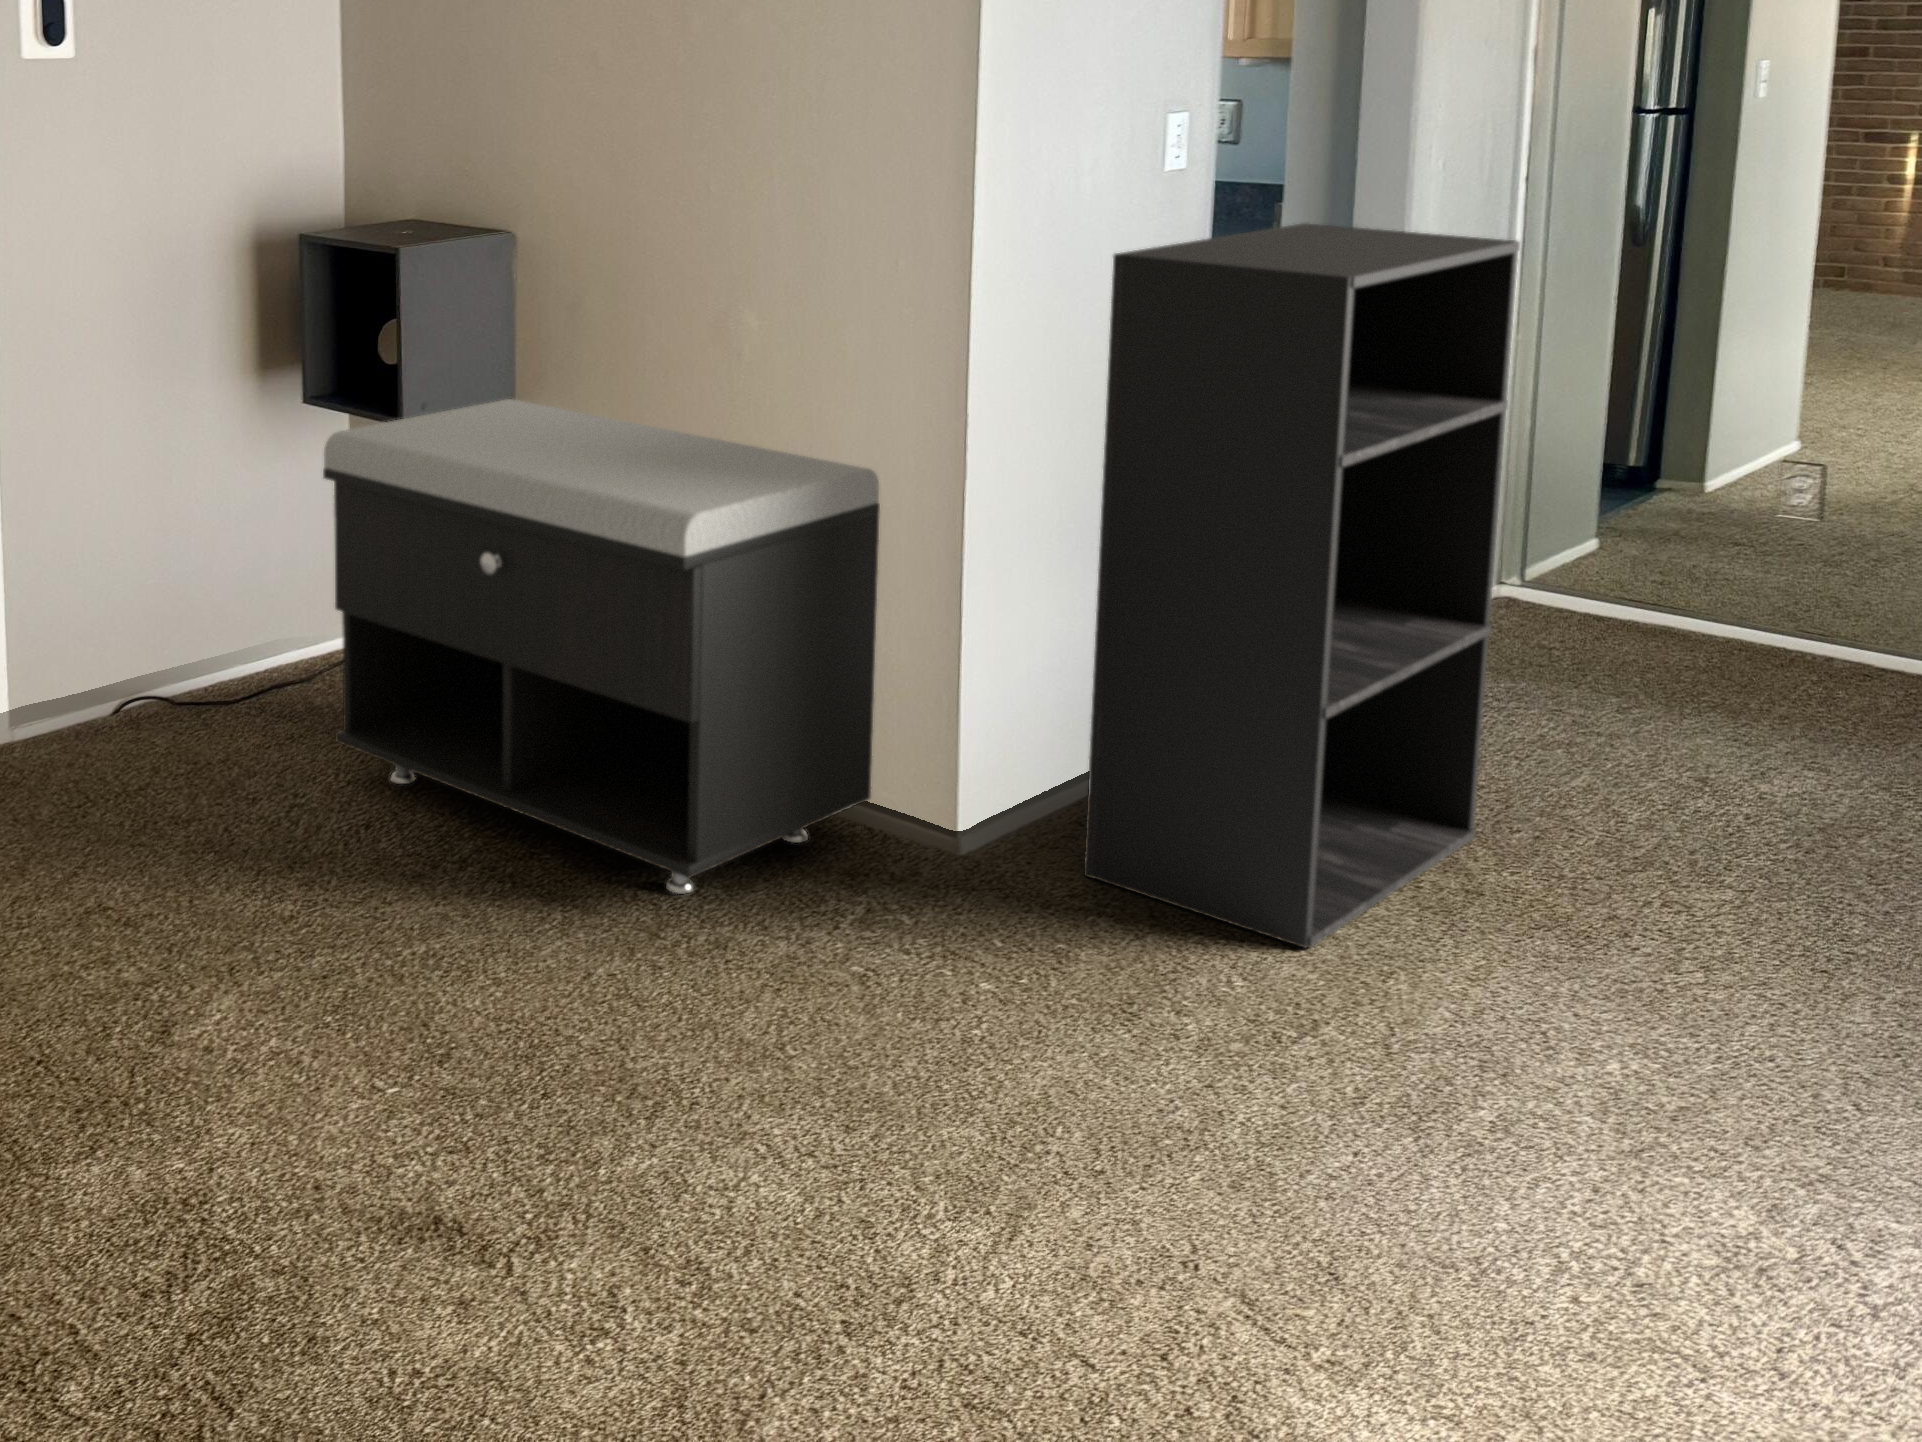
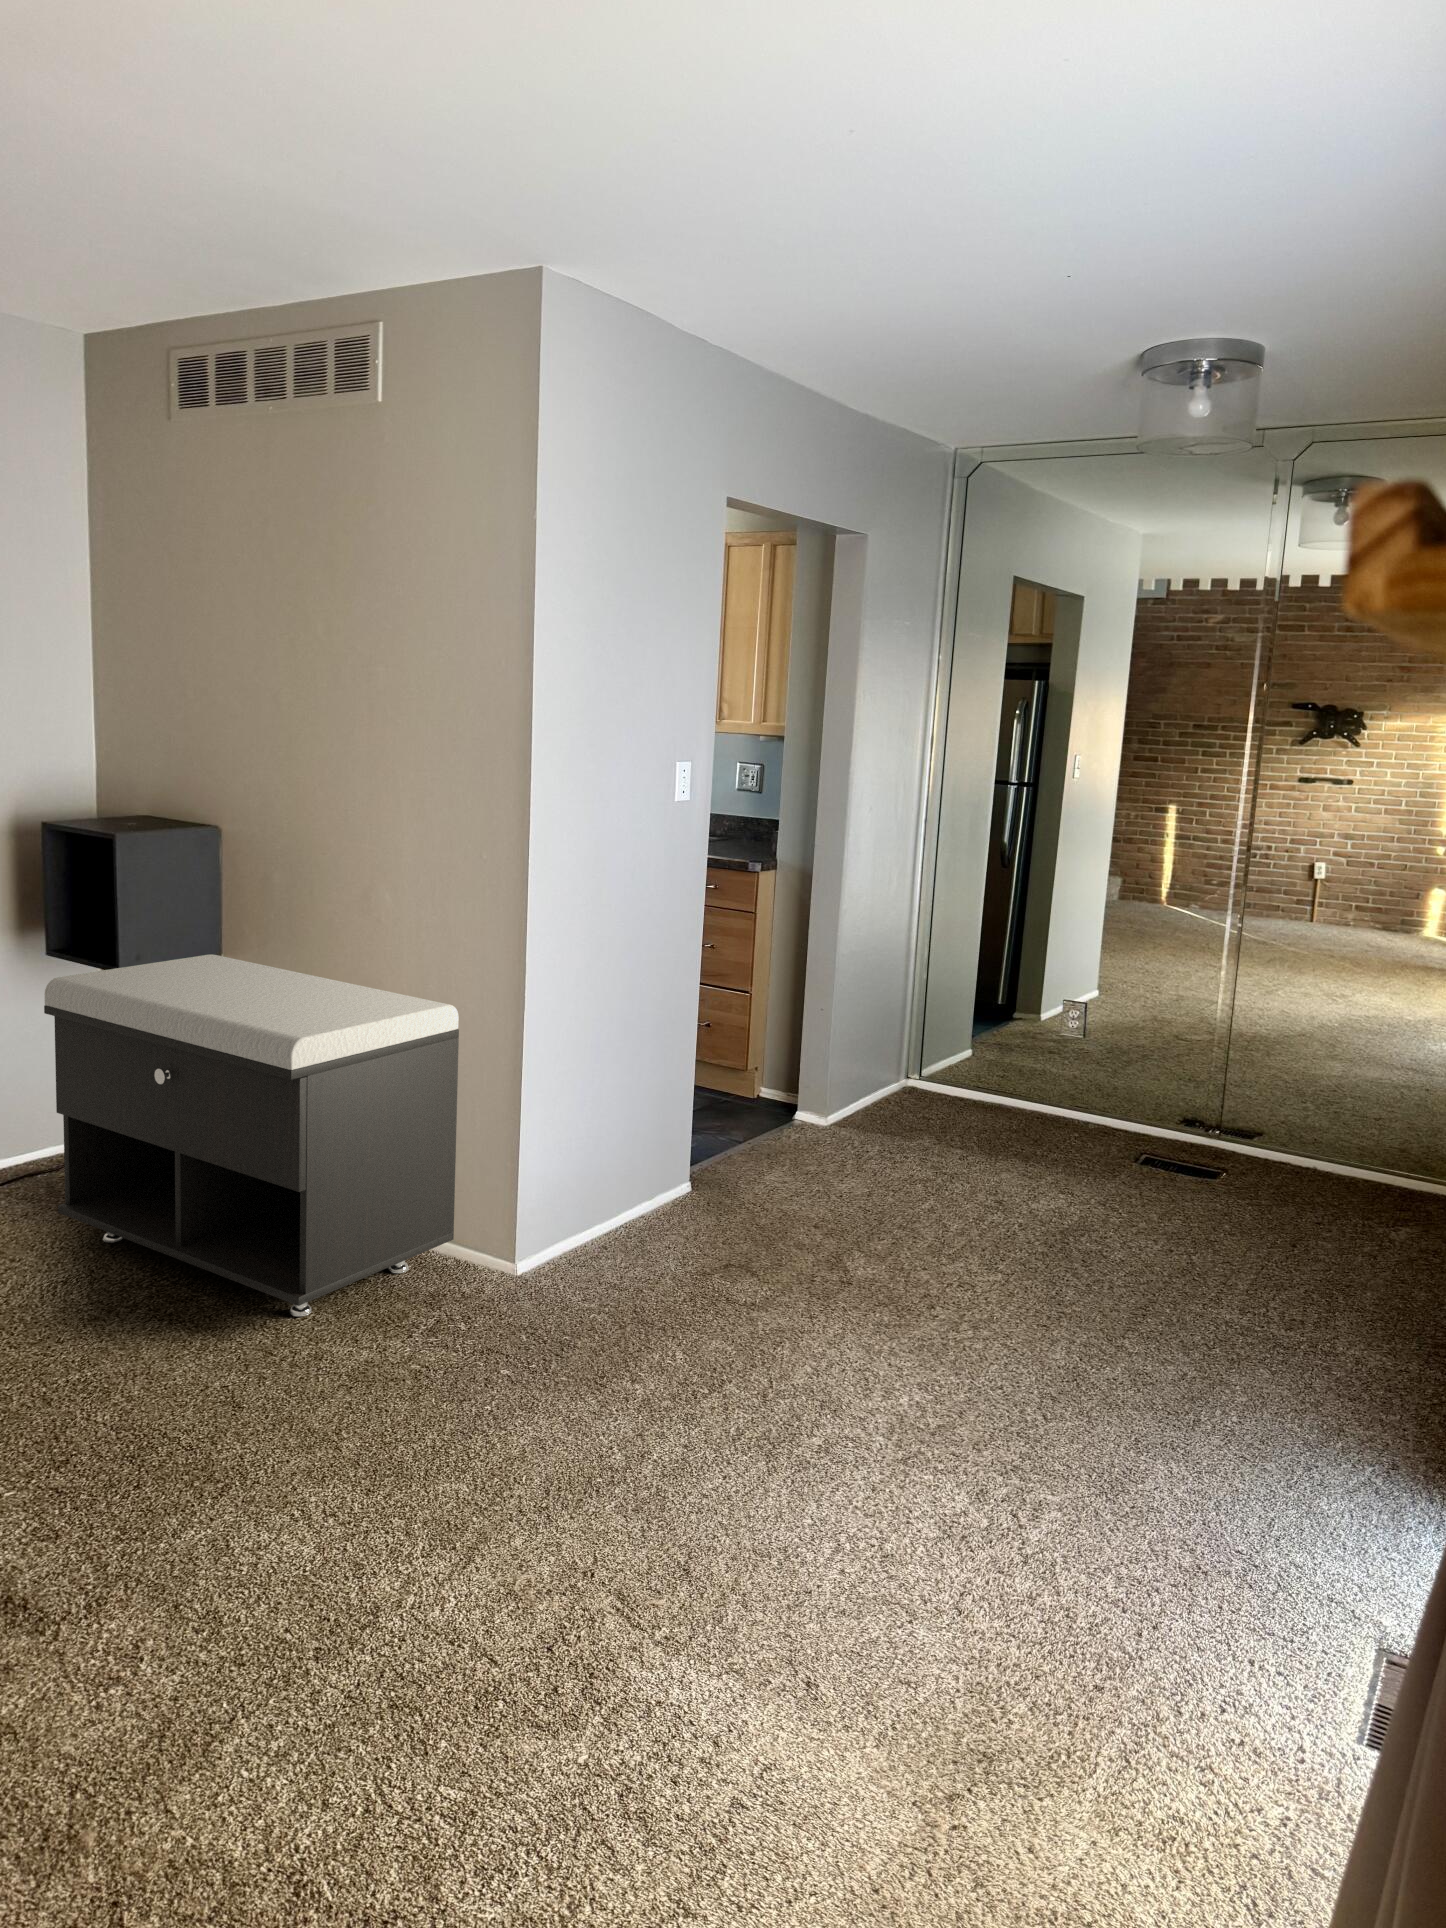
bookshelf: present [1084,223,1520,948] -> none [595,839,886,1330]

